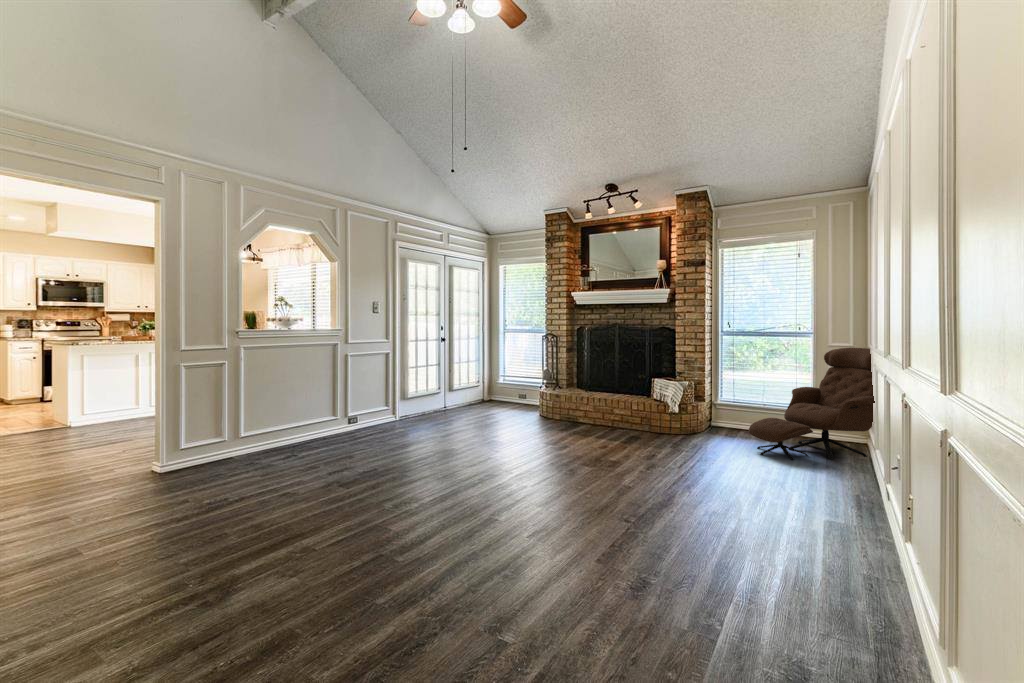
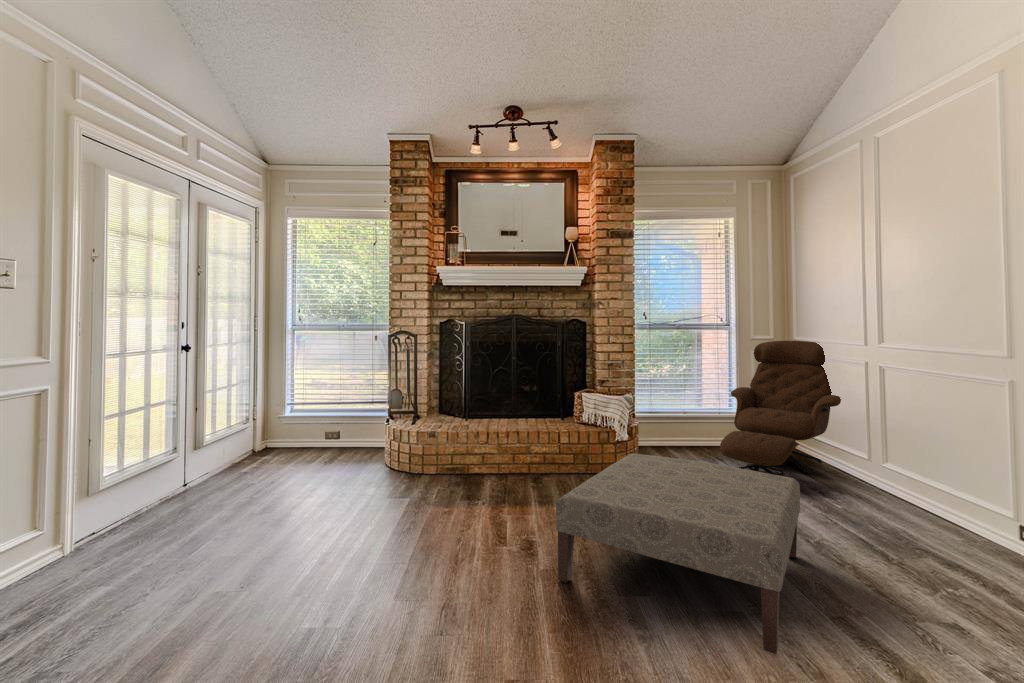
ottoman: none [550,411,705,493] -> present [556,453,800,654]

